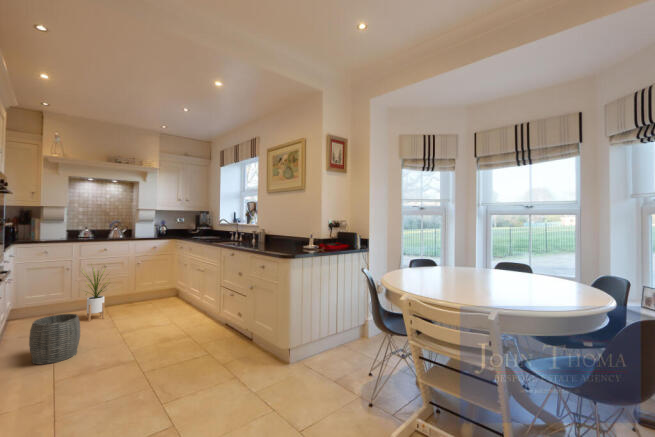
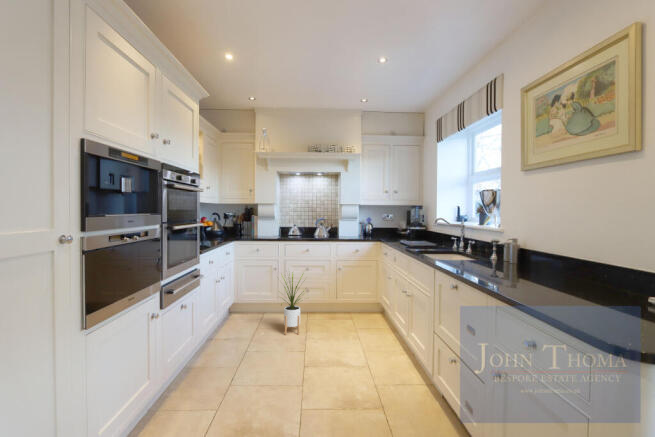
woven basket: present [29,314,80,365] -> none [207,335,256,401]

